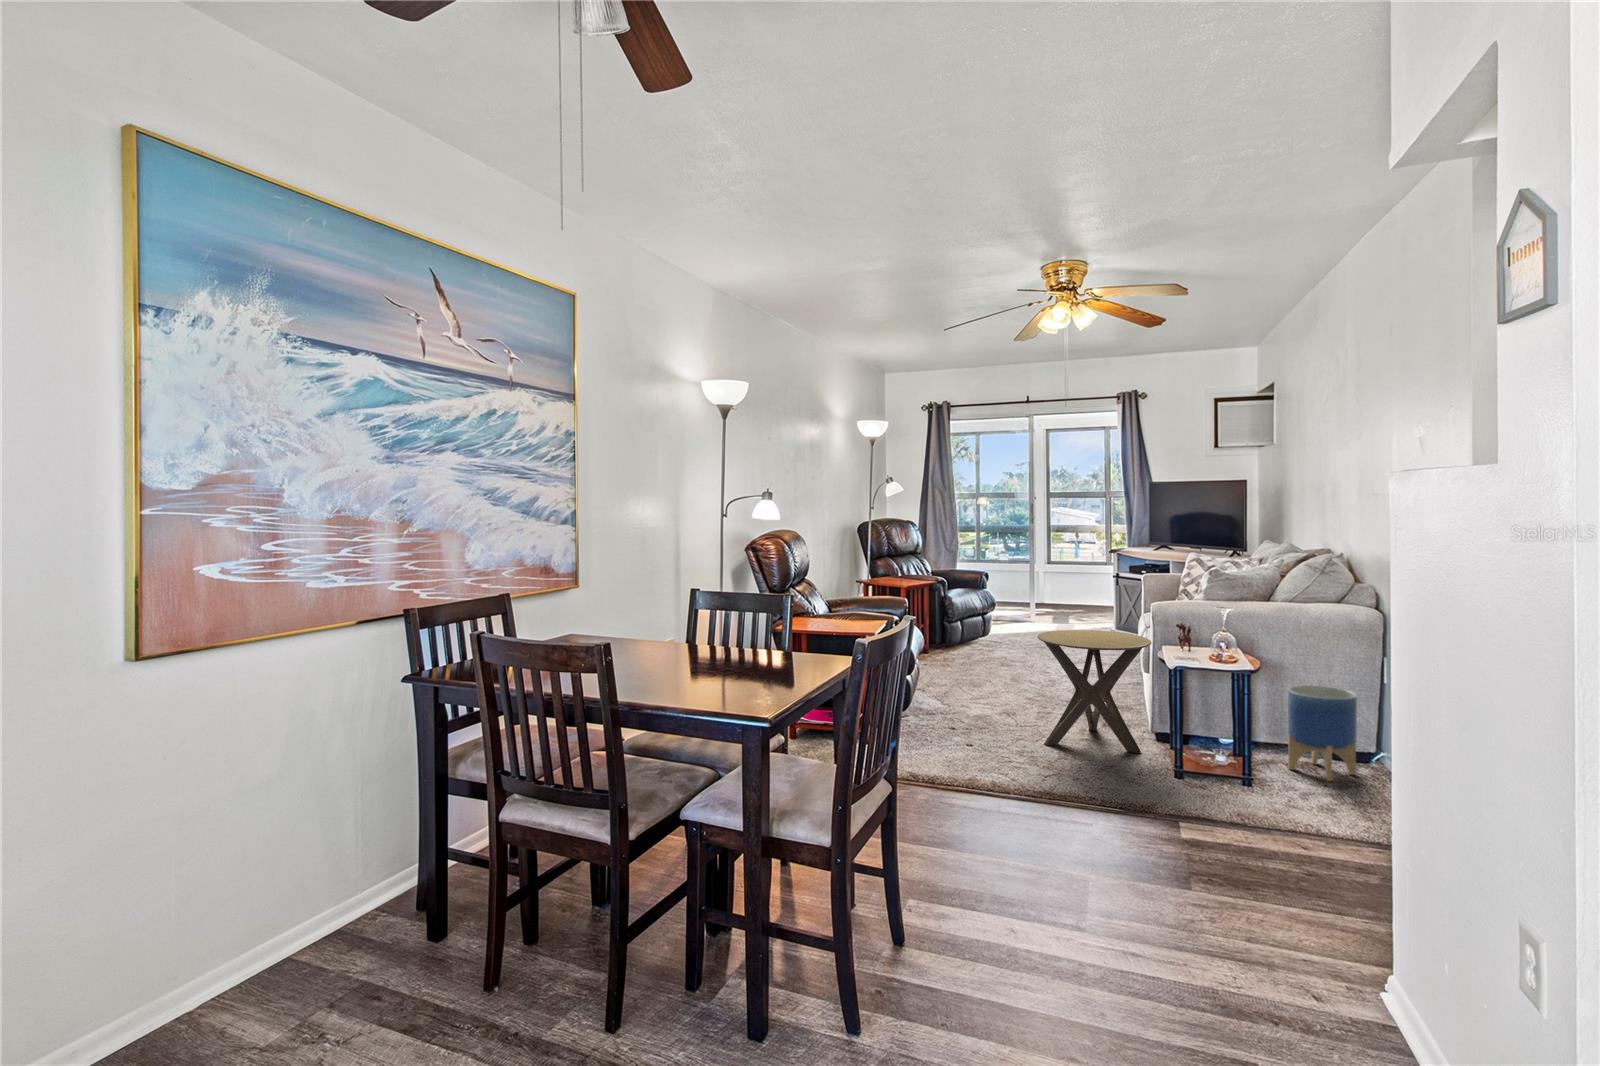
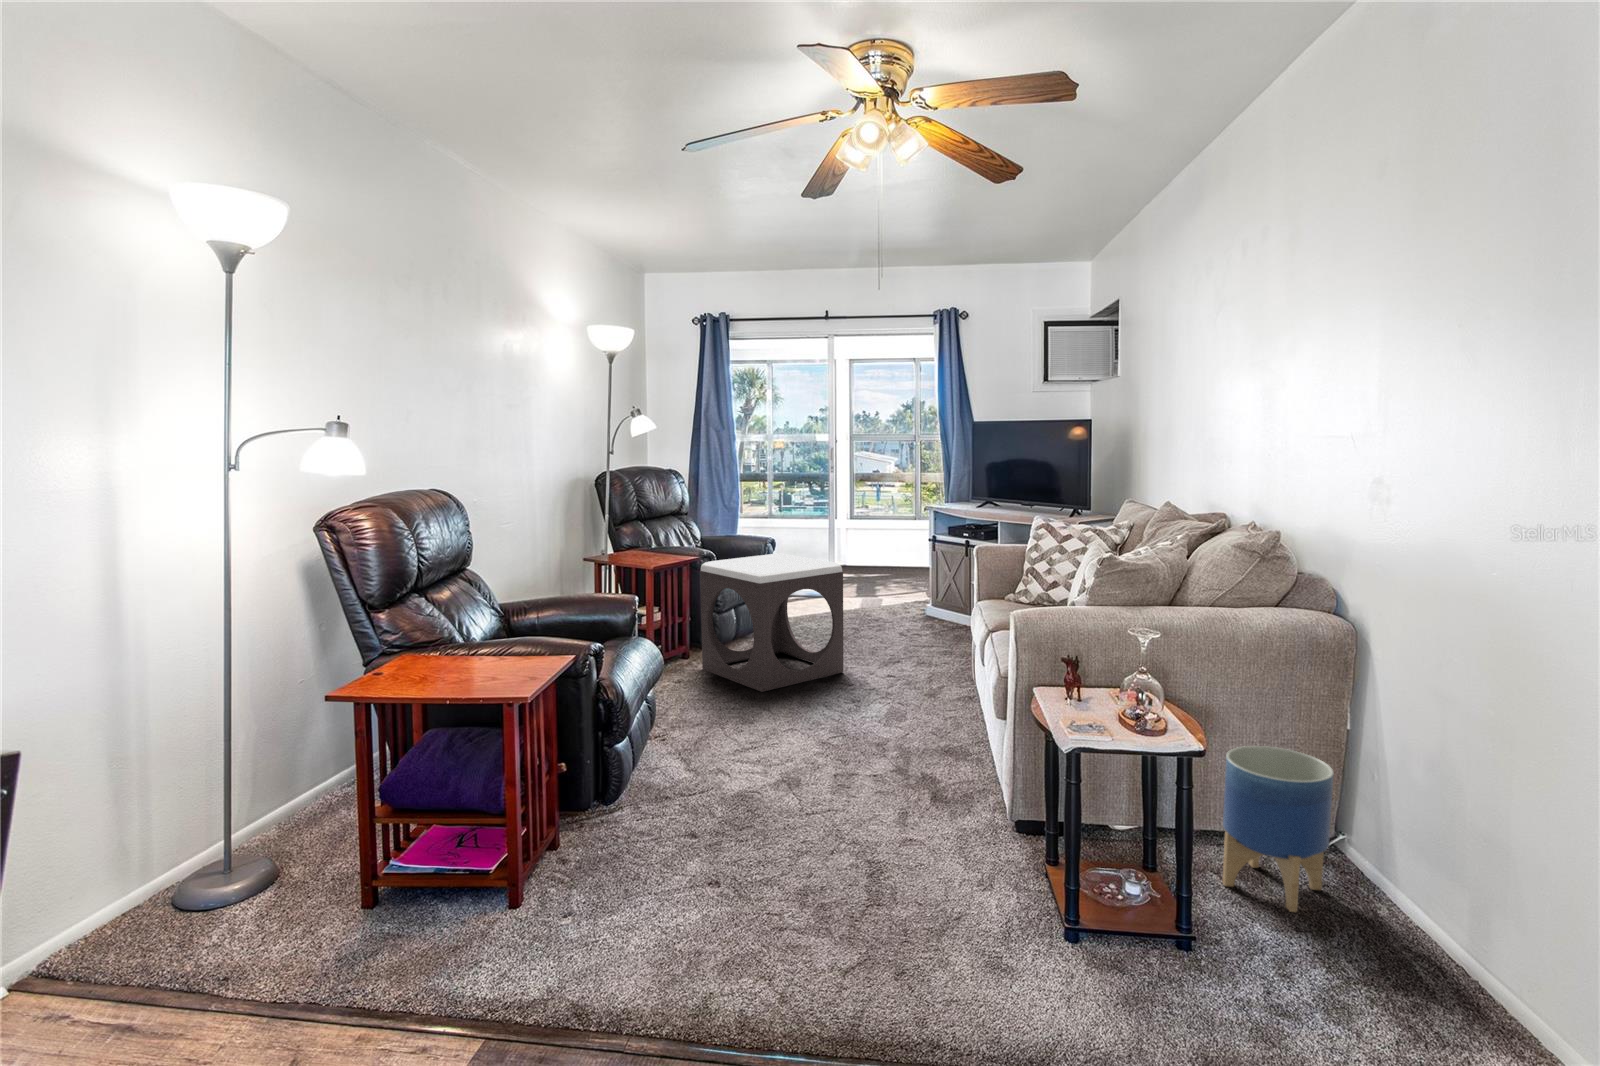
footstool: none [939,579,1043,672] -> present [700,553,843,692]
side table: present [1038,630,1151,753] -> none [836,655,1017,868]

